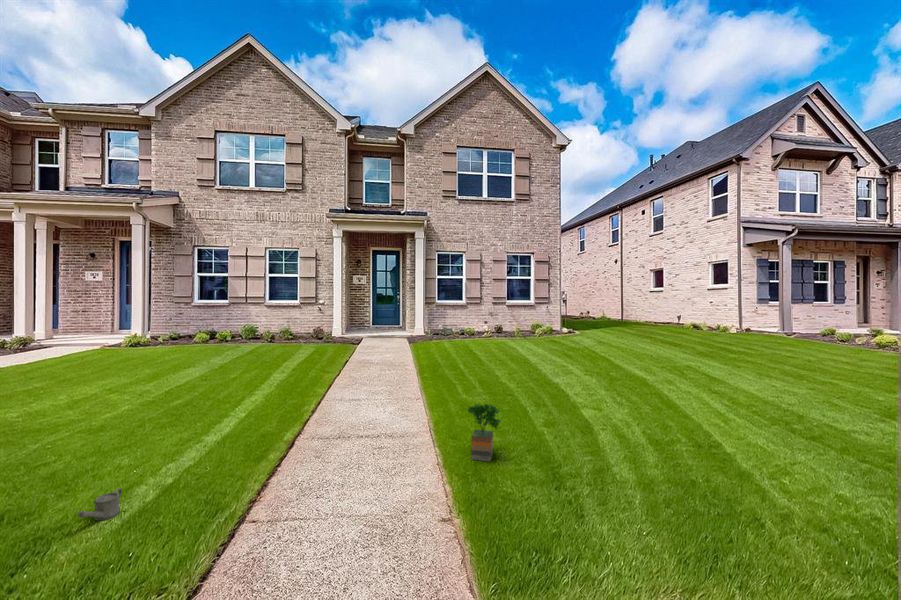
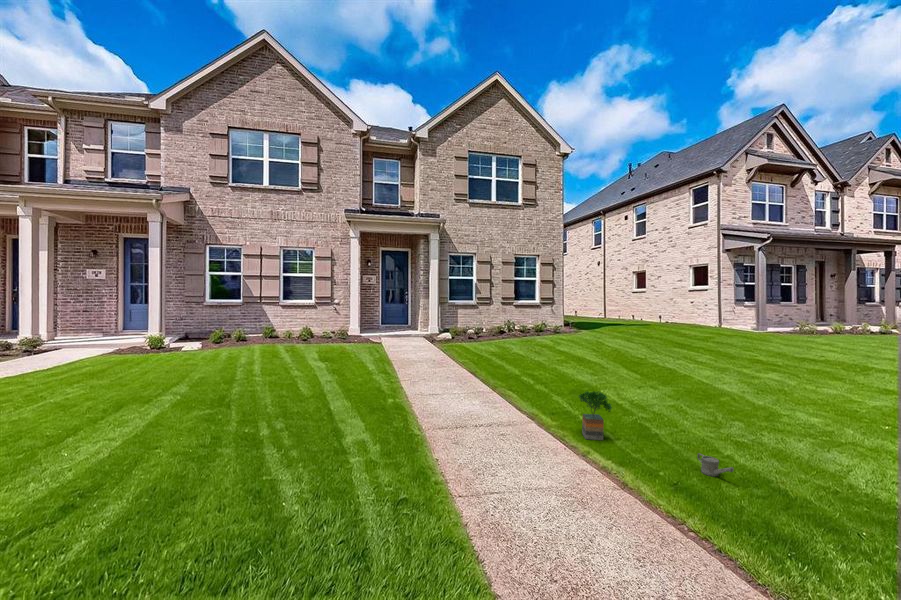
watering can: present [78,488,122,521] -> present [698,453,734,477]

